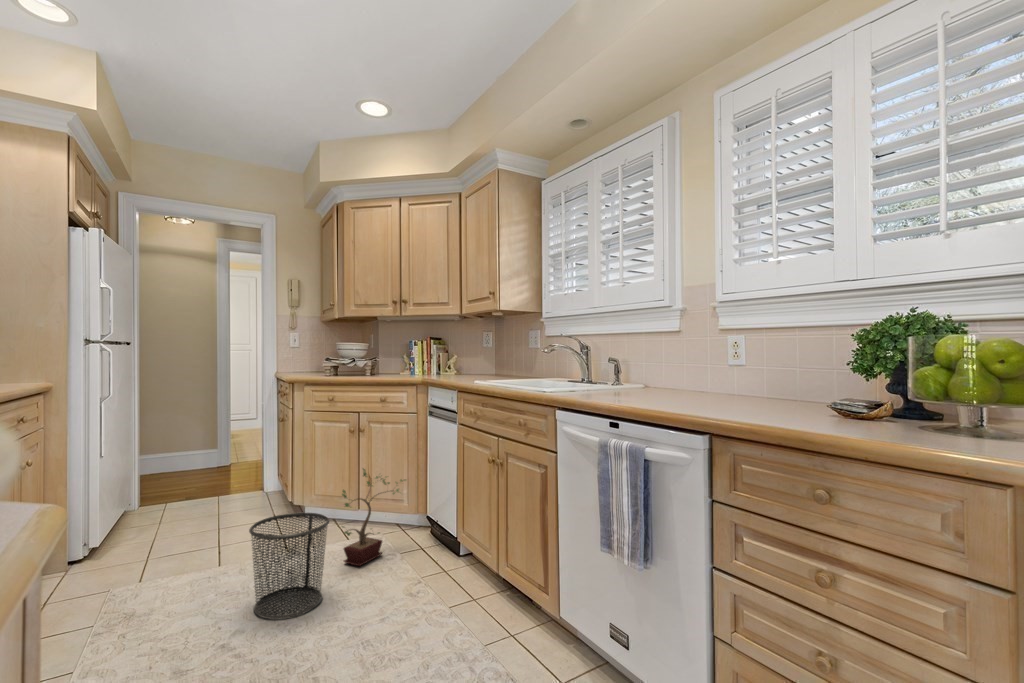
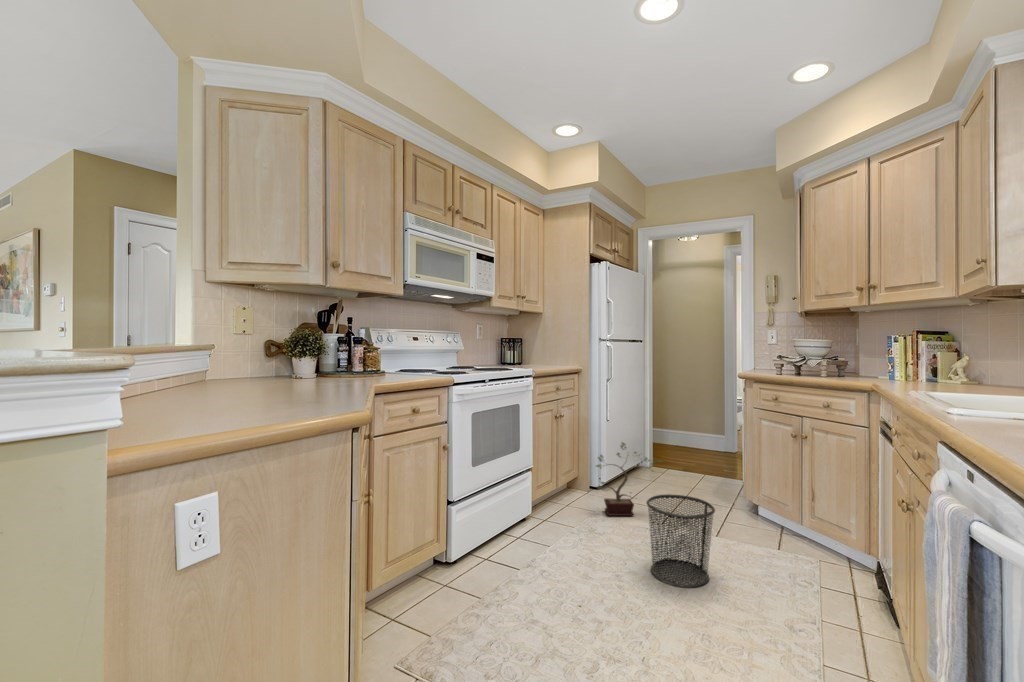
potted plant: present [342,468,405,566] -> present [596,442,661,516]

